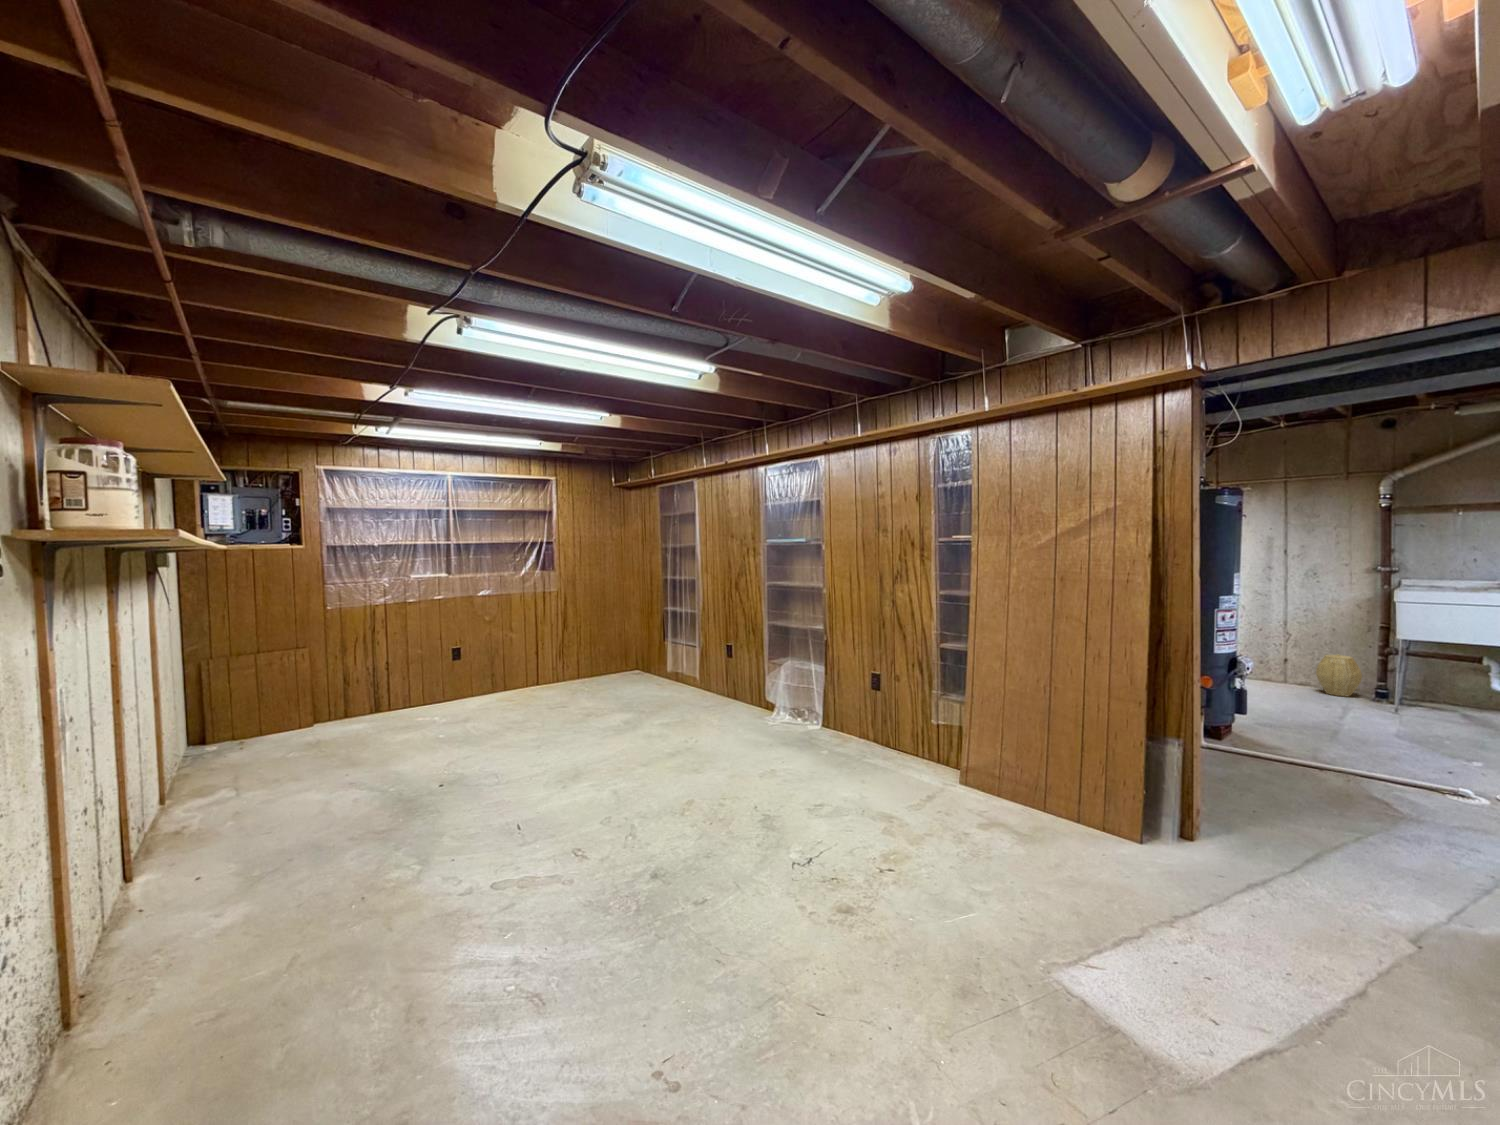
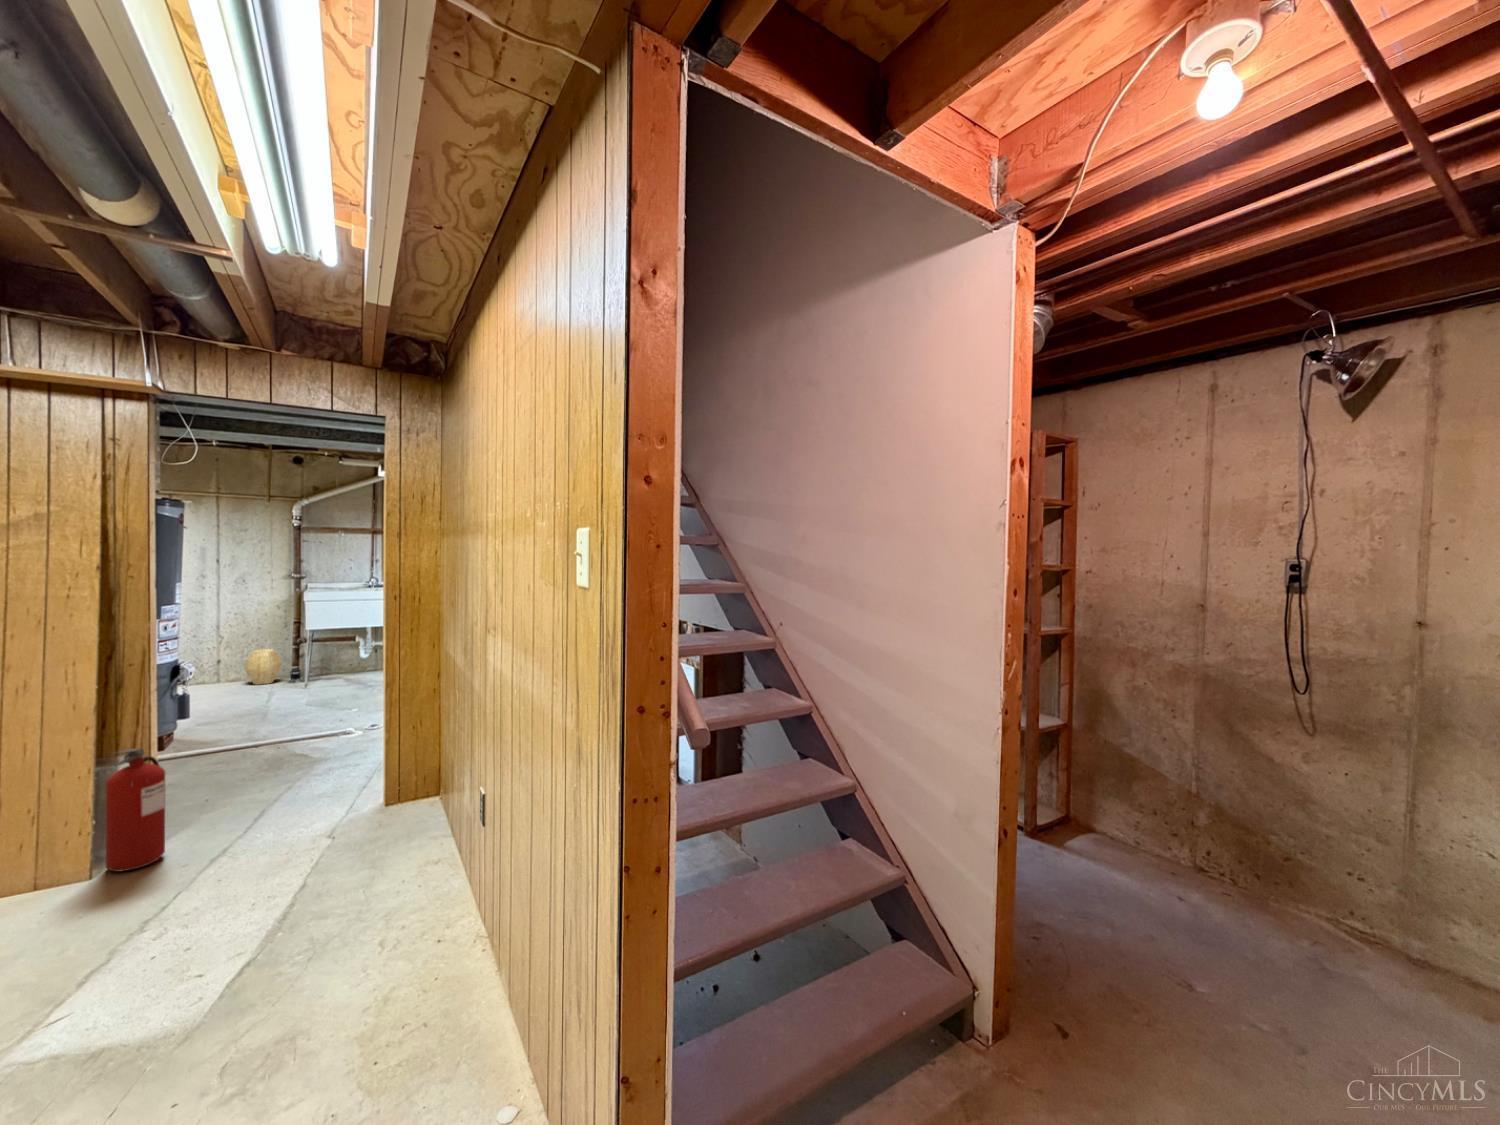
fire extinguisher: none [1156,732,1207,856] -> present [106,748,165,872]

